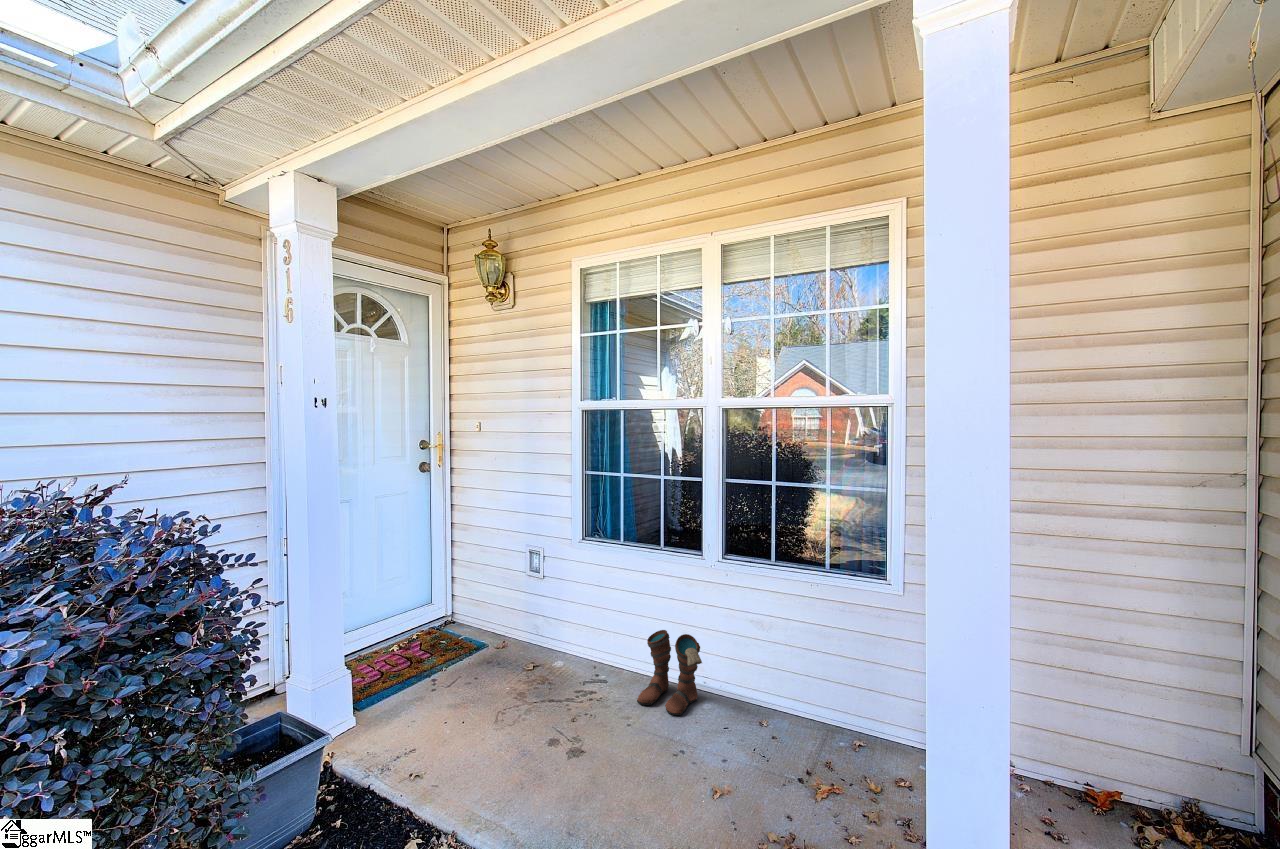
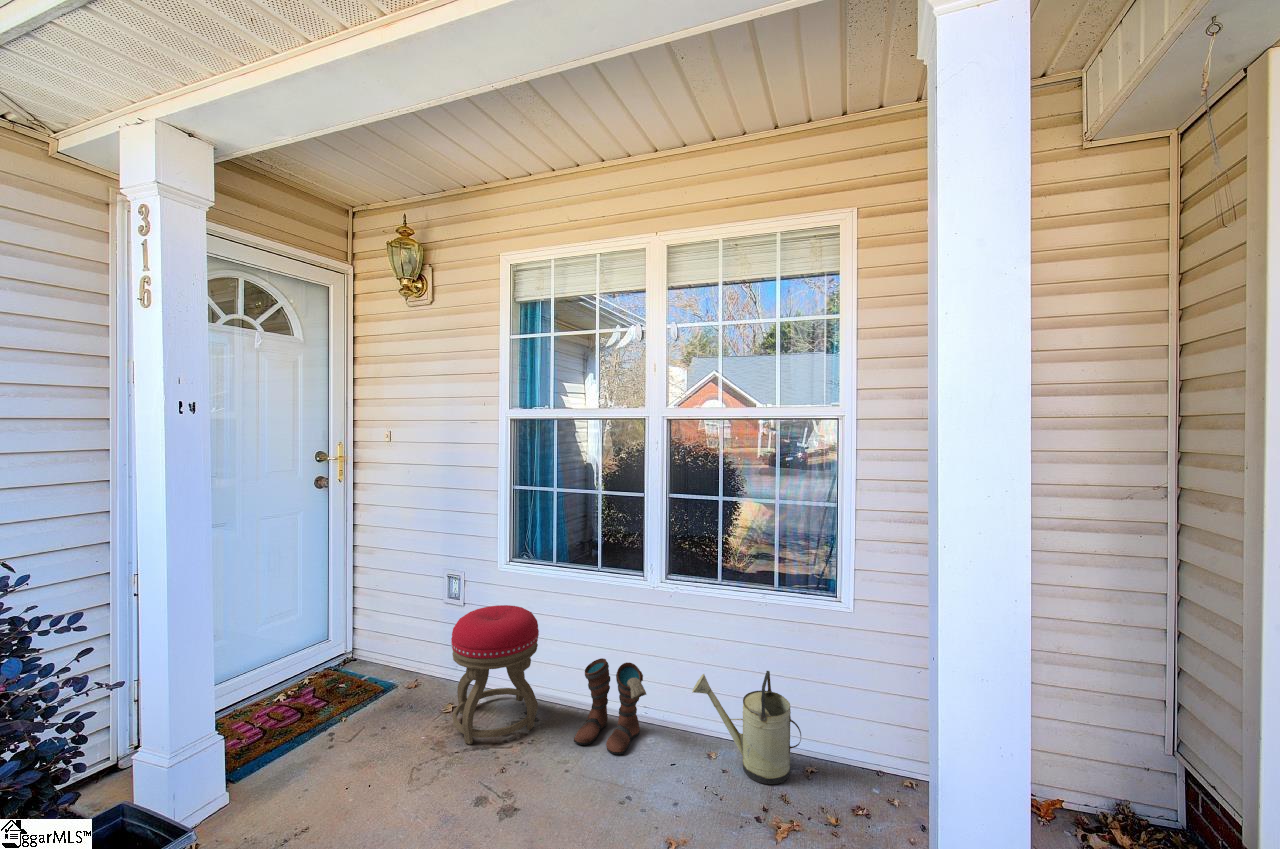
stool: none [531,578,607,697] -> present [451,605,539,744]
watering can: none [745,647,849,753] -> present [692,671,801,784]

